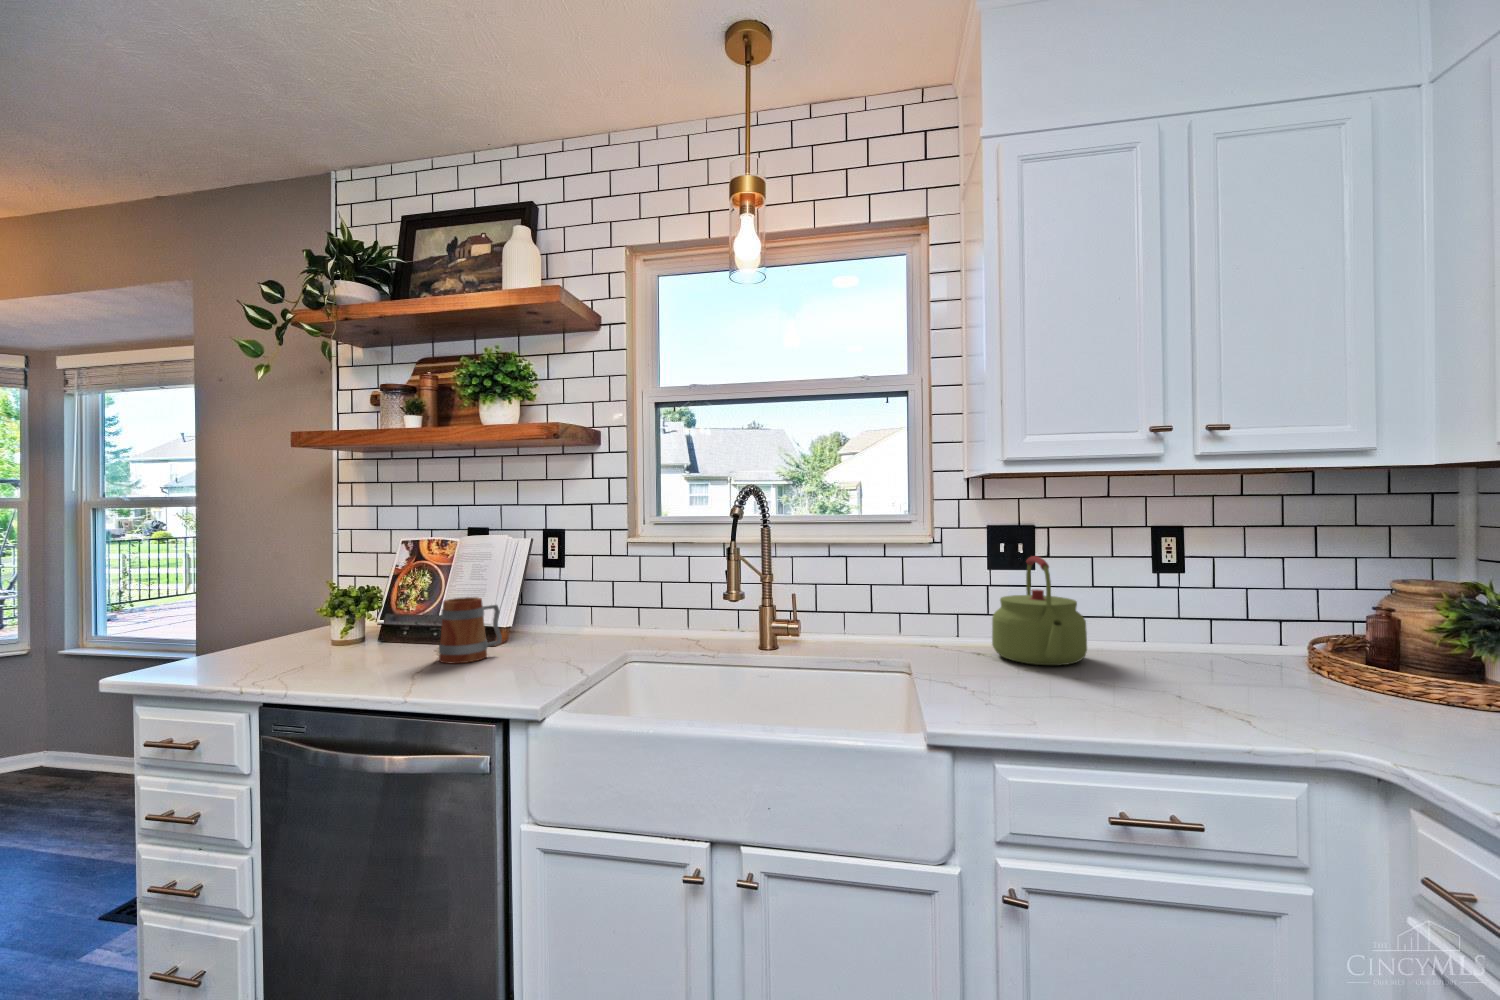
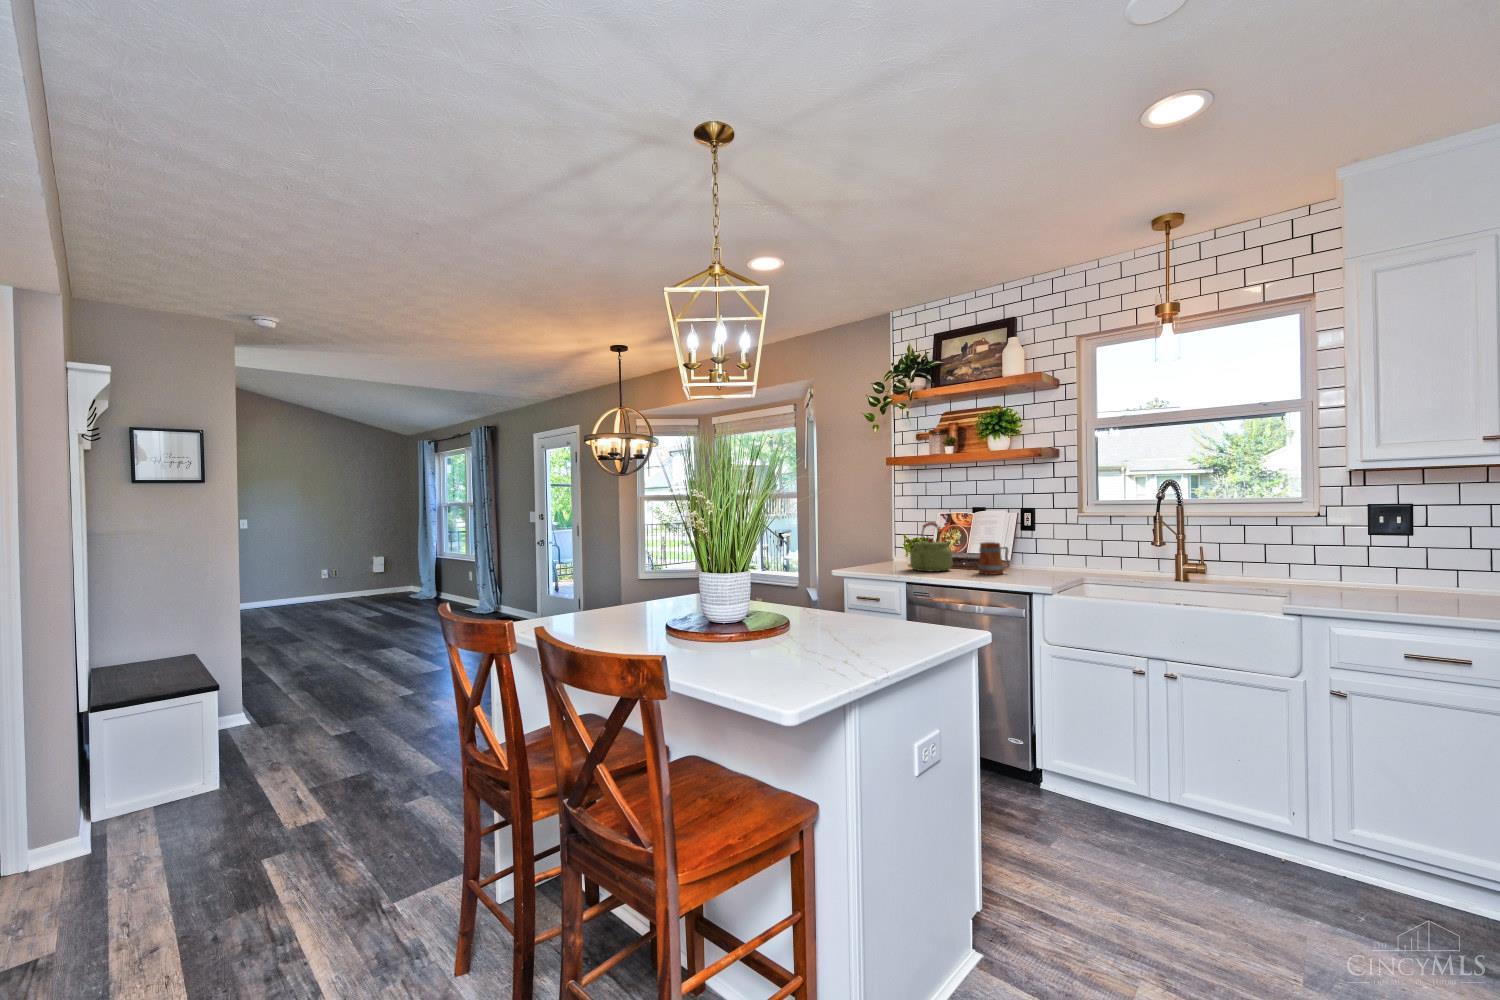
kettle: present [992,556,1087,665] -> present [910,522,953,571]

